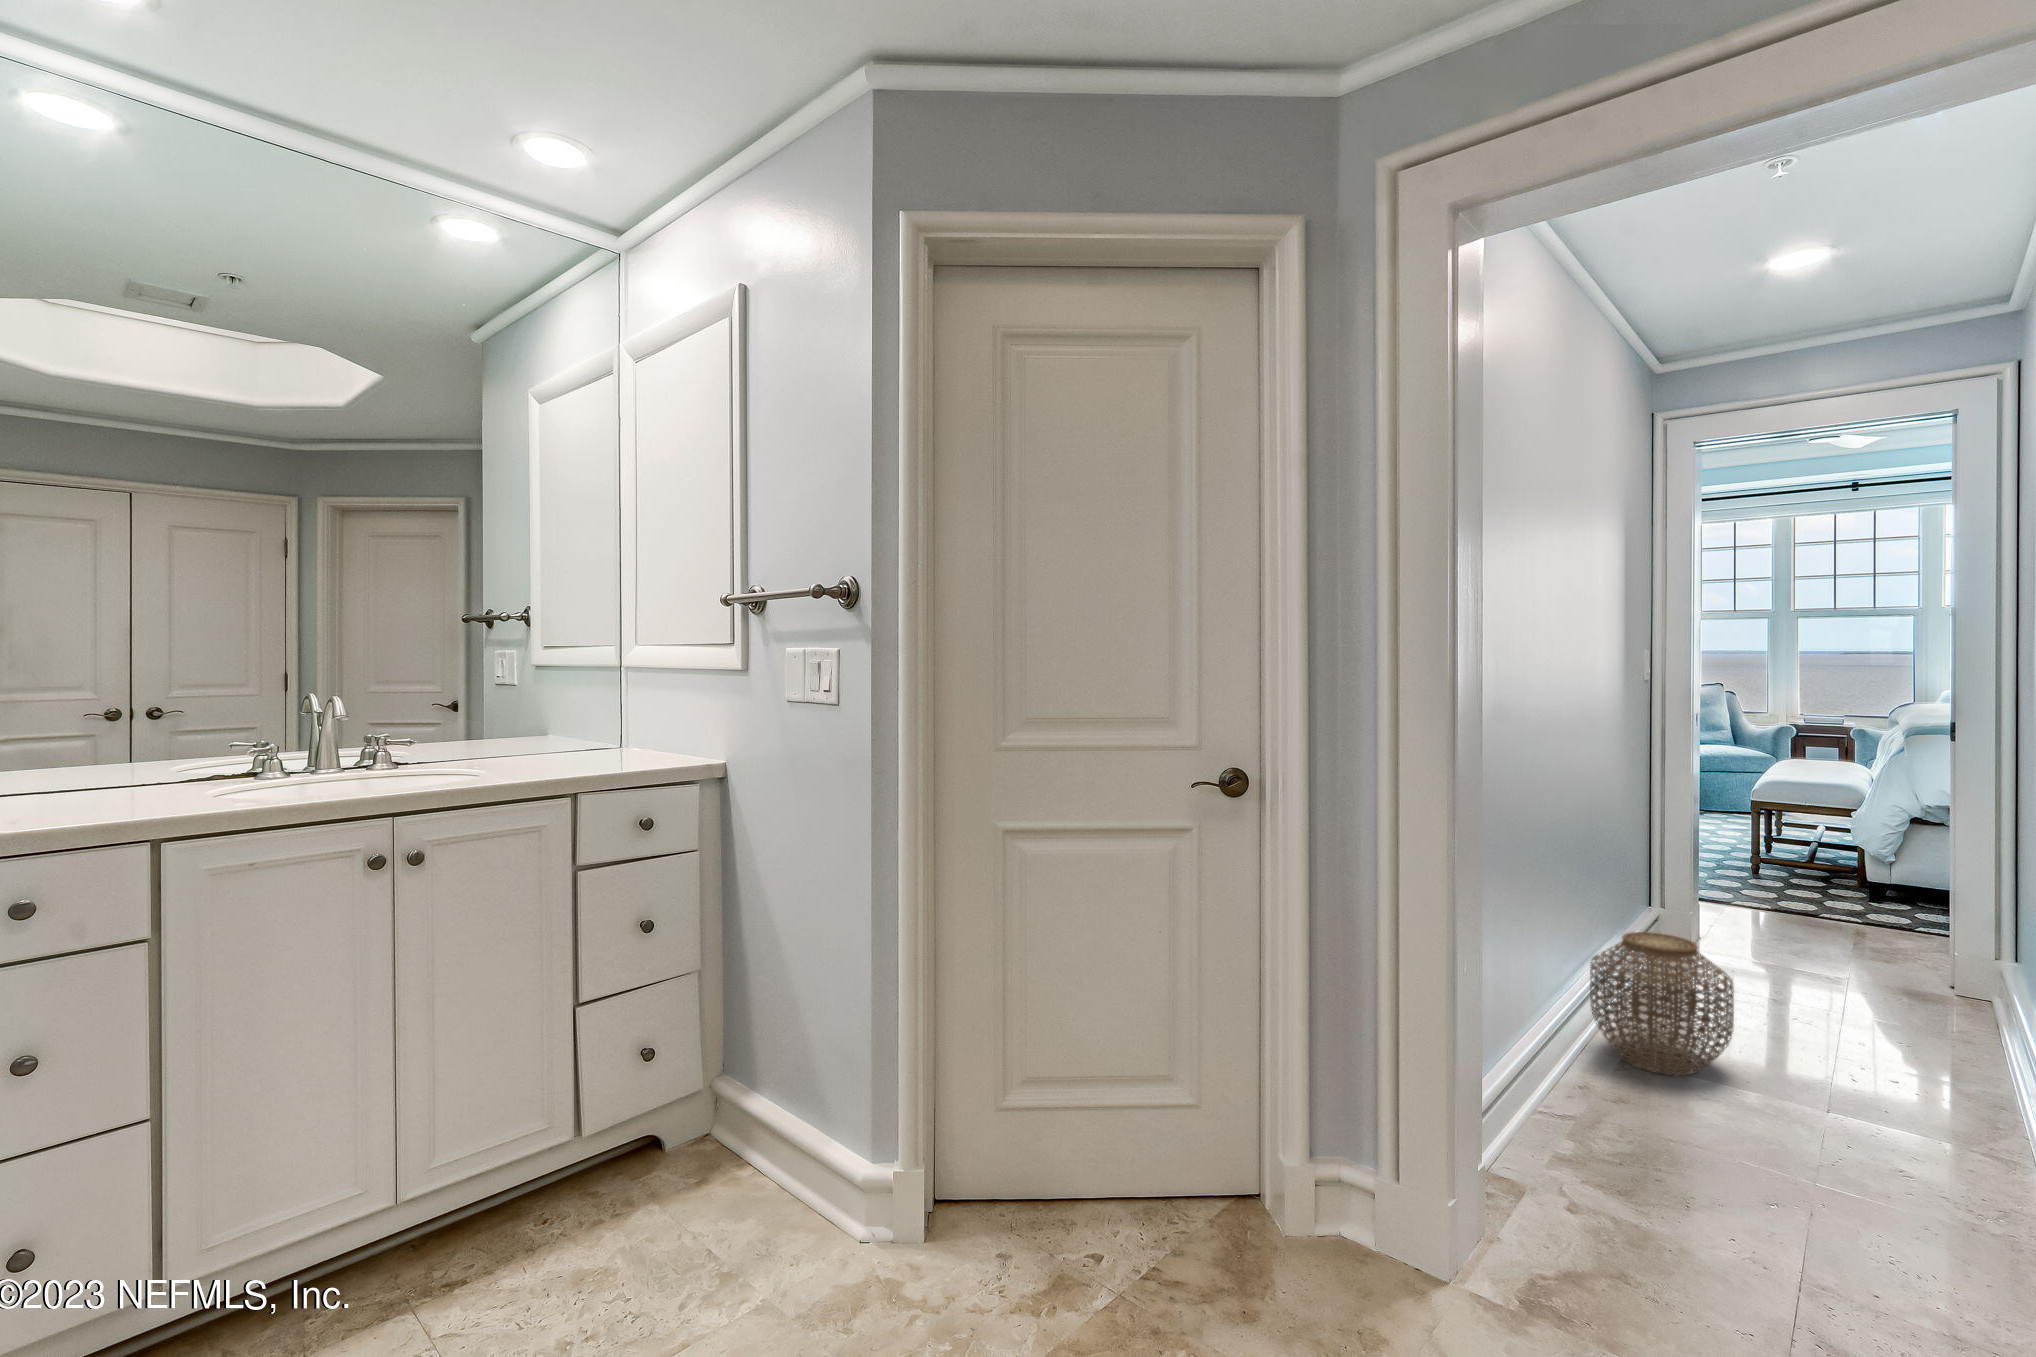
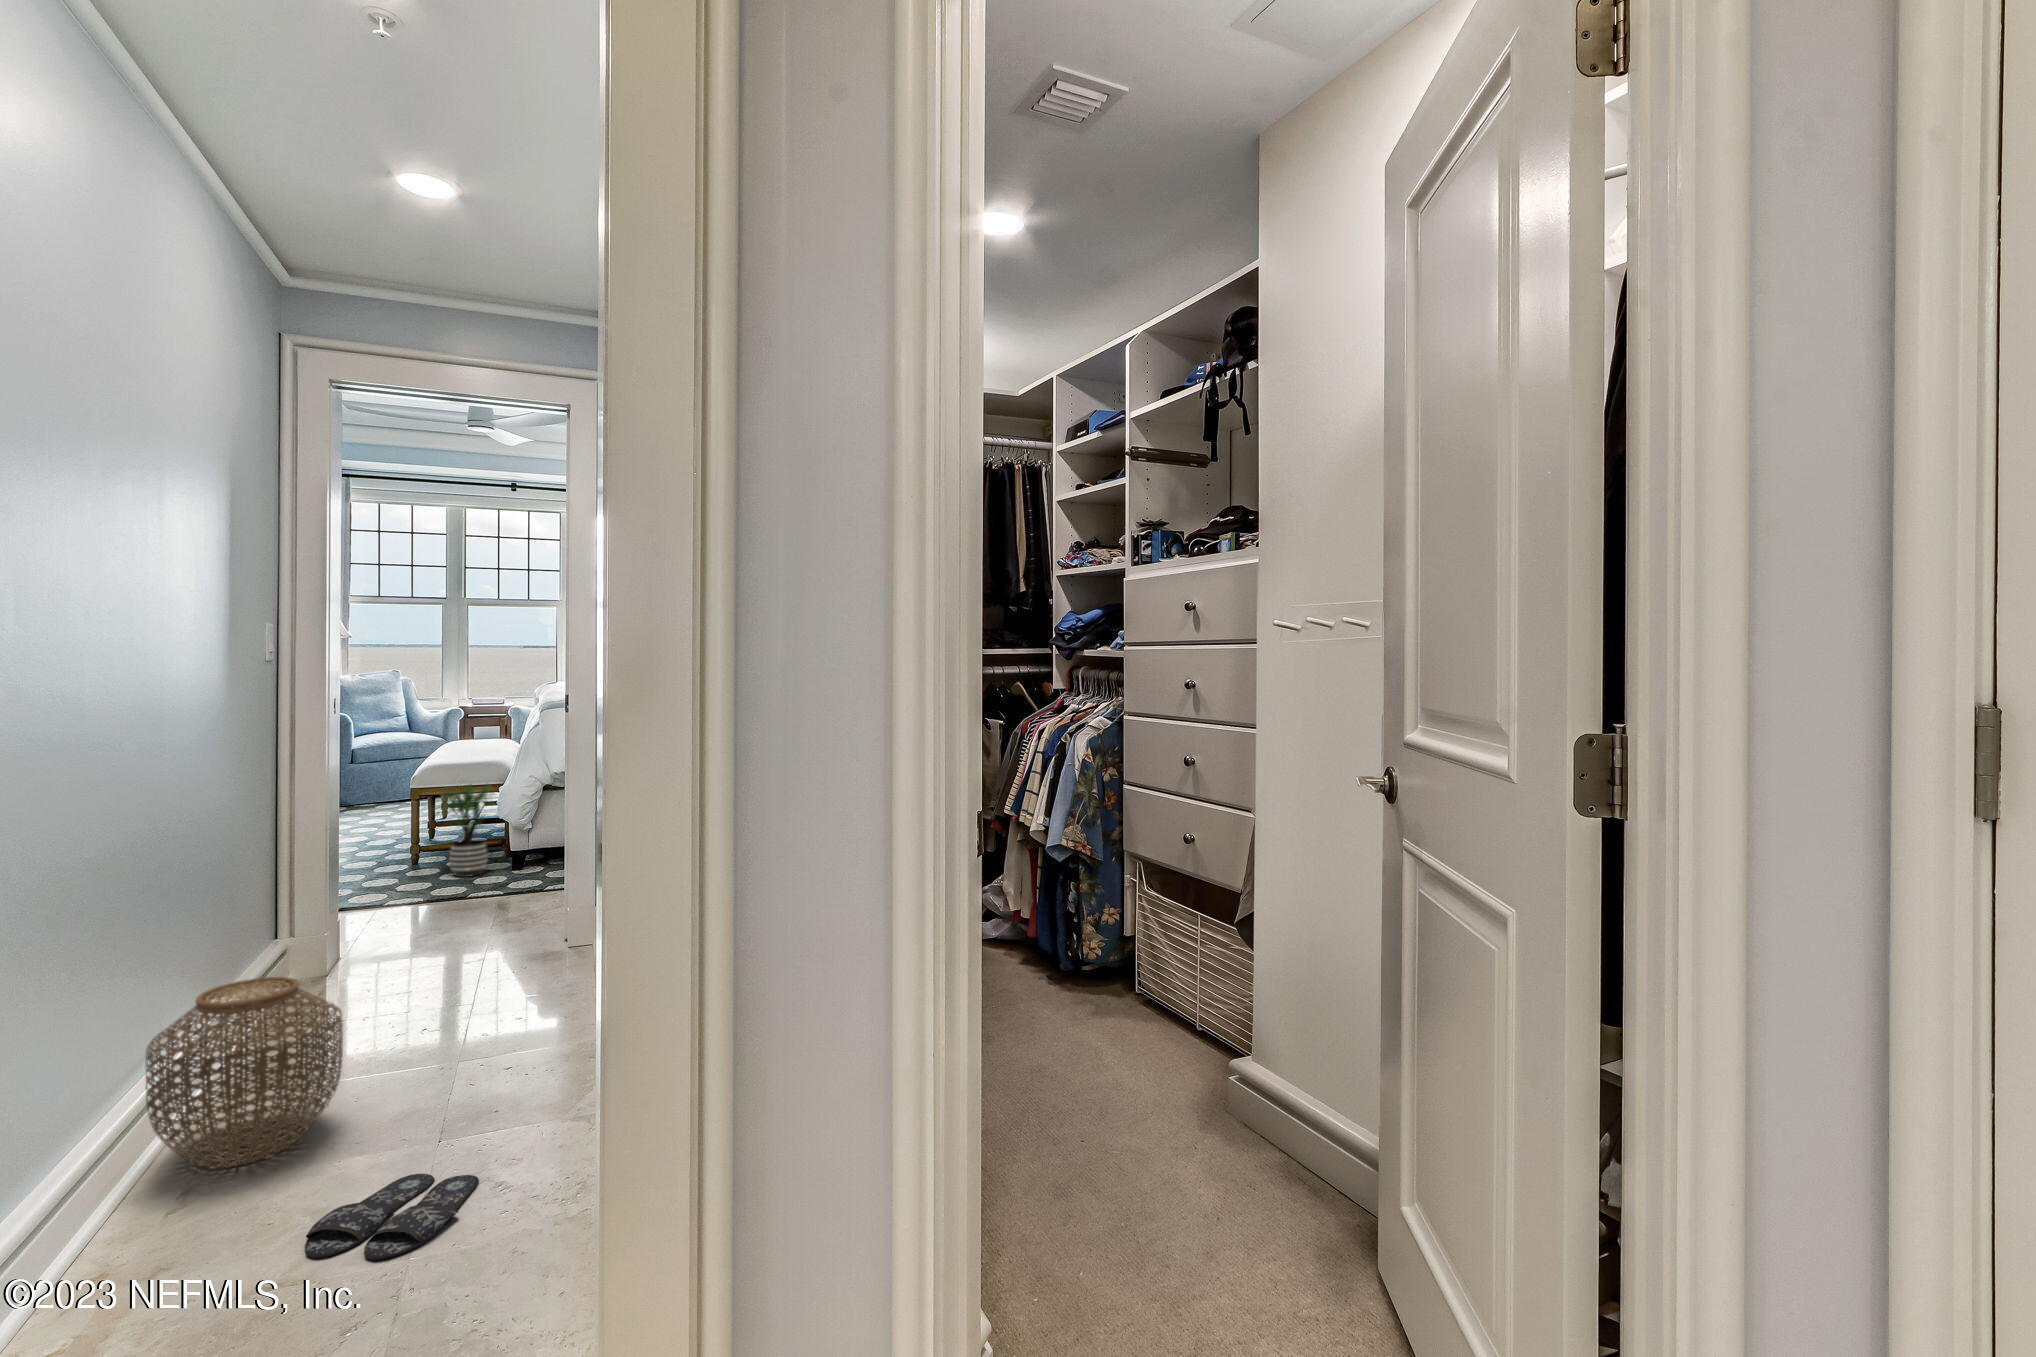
potted plant: none [1774,801,1853,898] -> present [432,783,493,877]
slippers: none [1722,1136,1882,1198] -> present [305,1174,479,1260]

